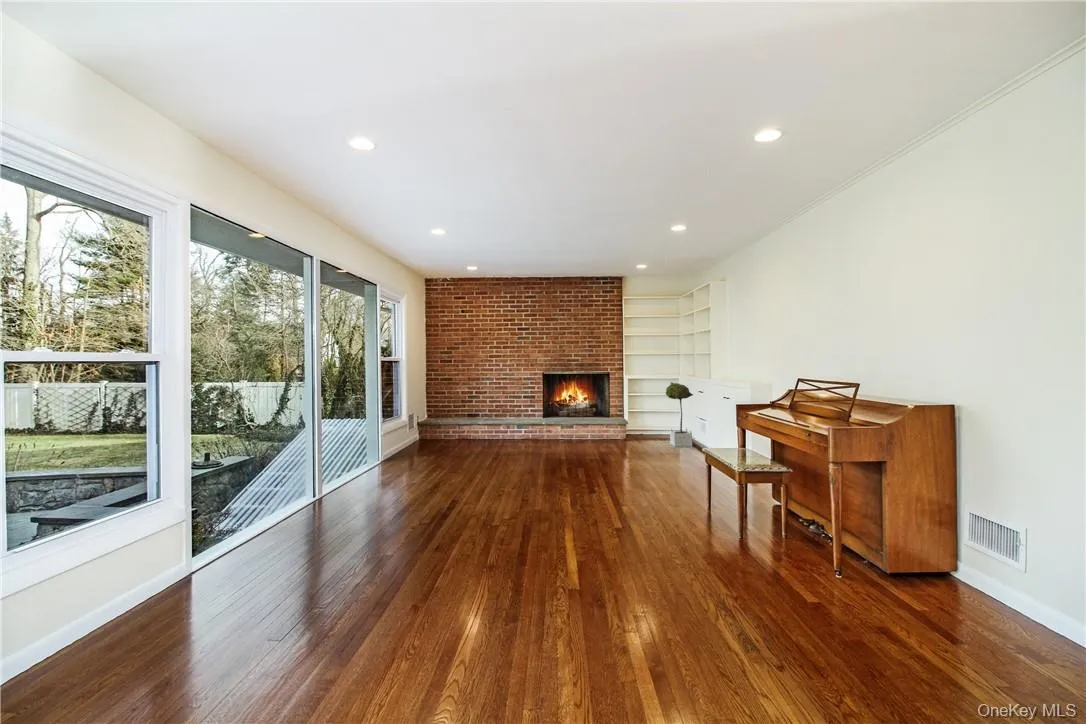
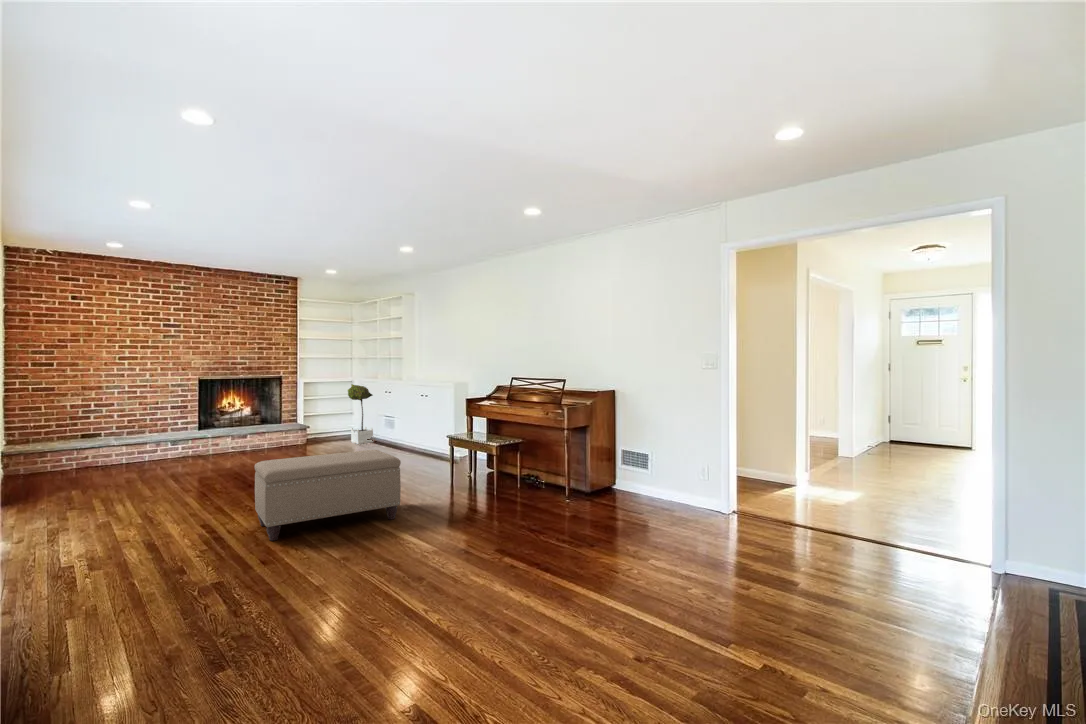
ottoman: none [405,475,590,601] -> present [255,450,401,541]

